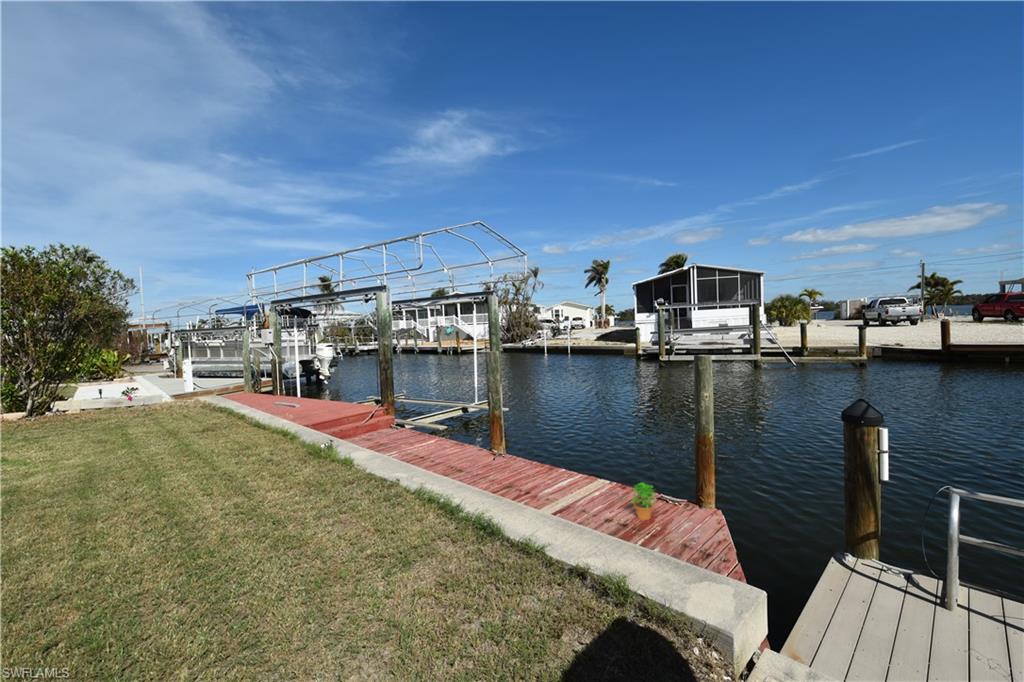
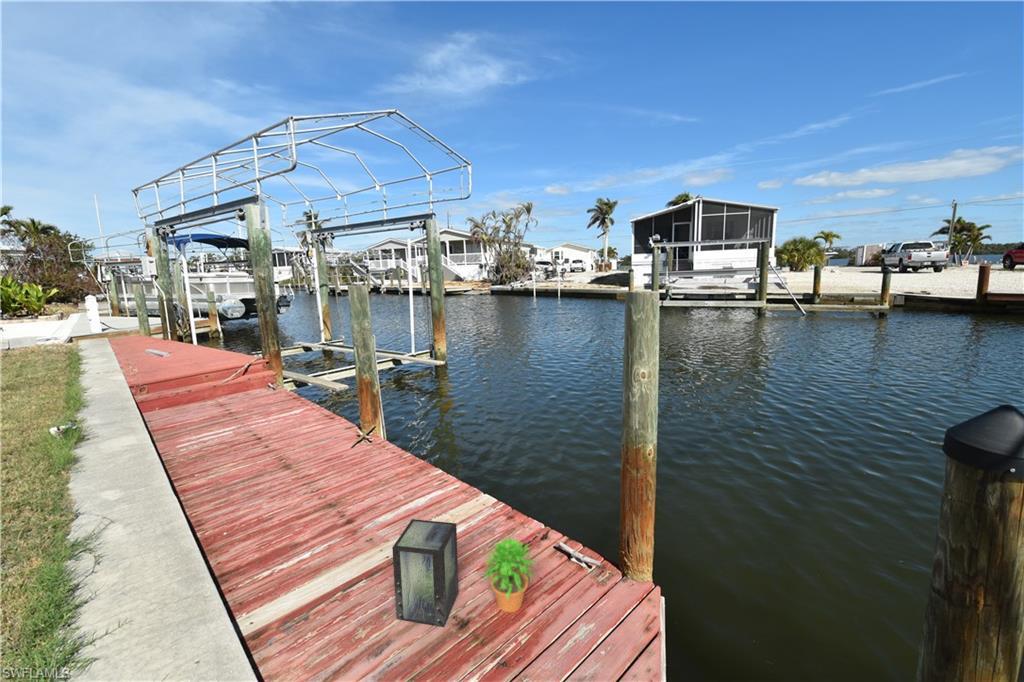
storage box: none [590,474,617,524] -> present [392,519,459,627]

